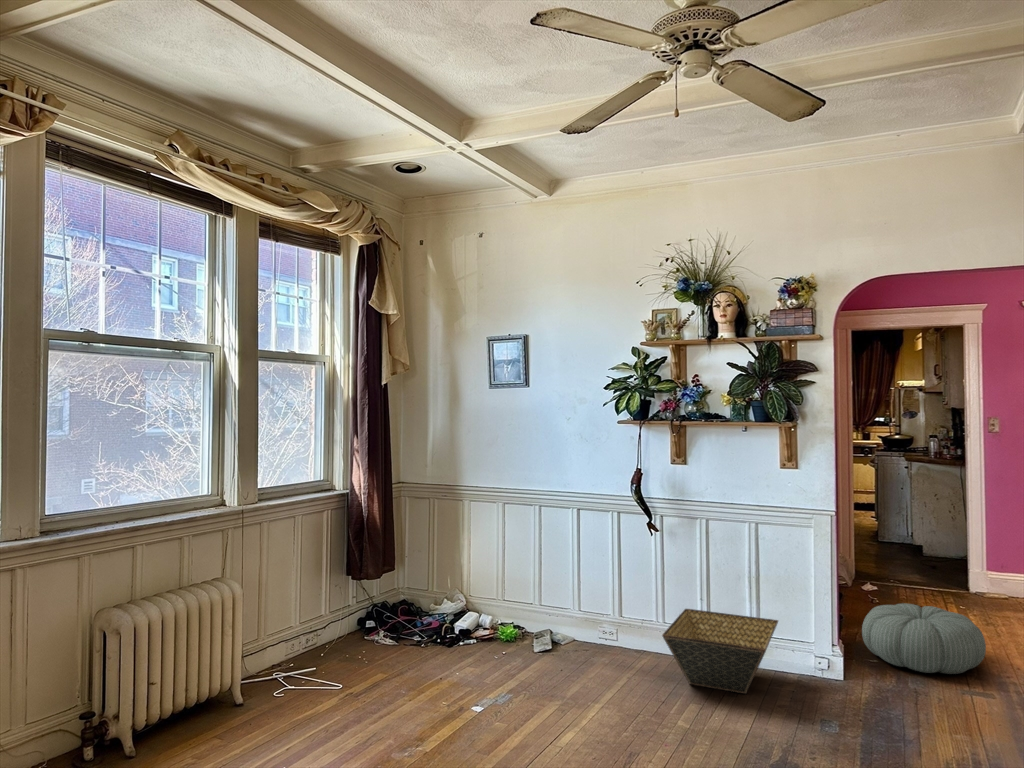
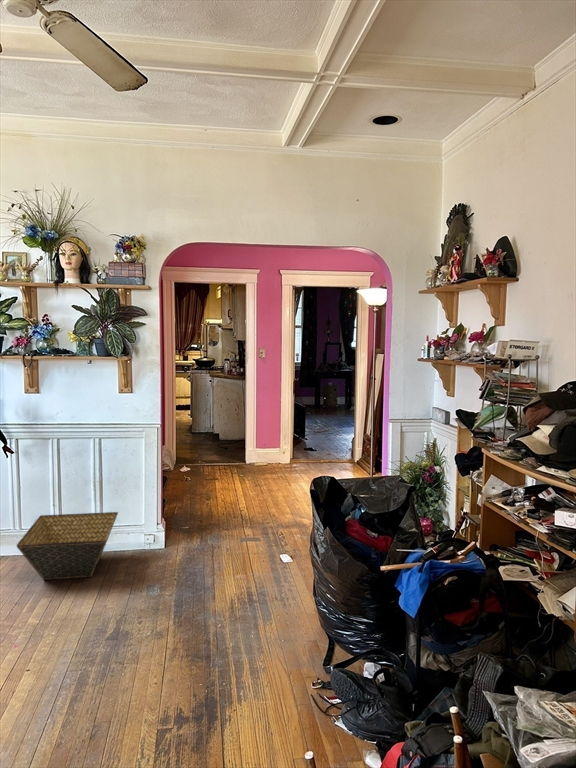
pouf: present [862,604,986,674] -> none [179,481,255,528]

